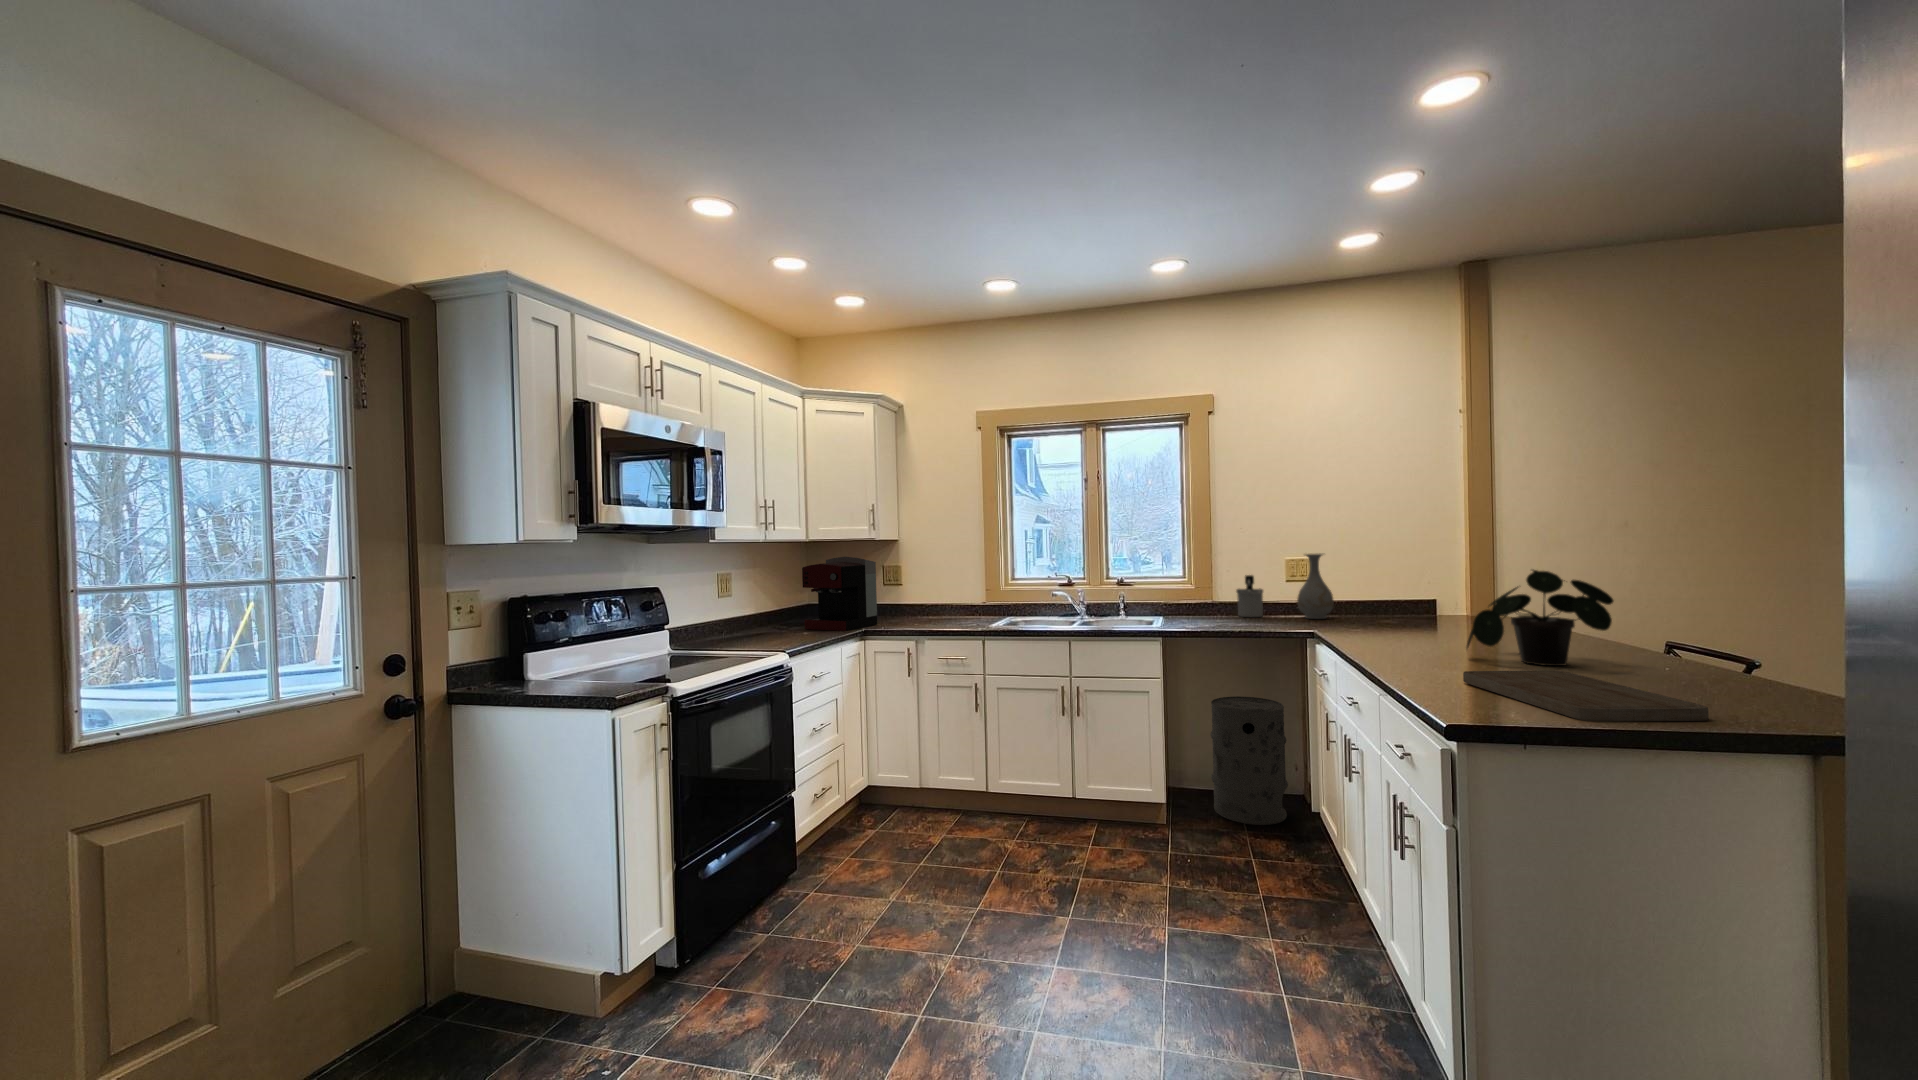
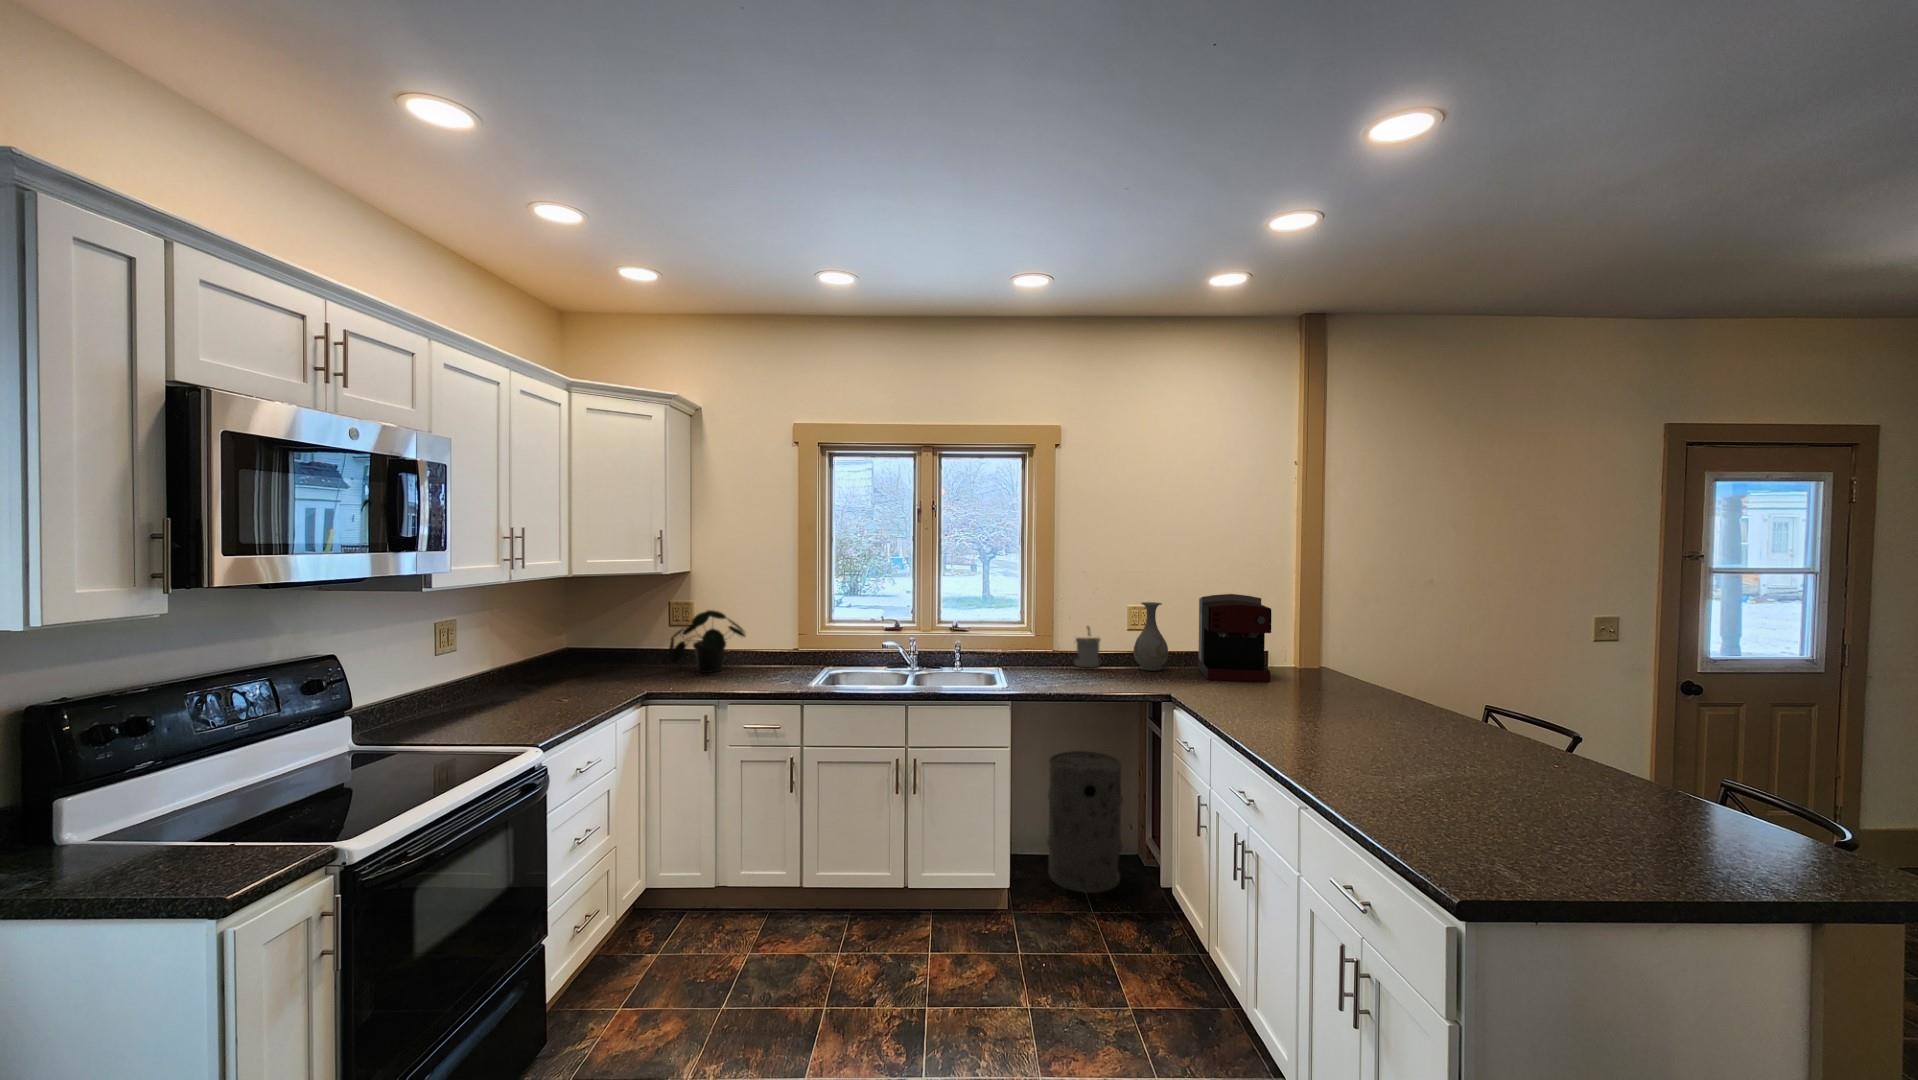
coffee maker: present [802,557,877,631] -> present [1198,594,1271,682]
potted plant: present [1467,570,1614,666] -> present [669,610,745,673]
cutting board: present [1463,670,1709,721] -> none [1362,767,1615,854]

